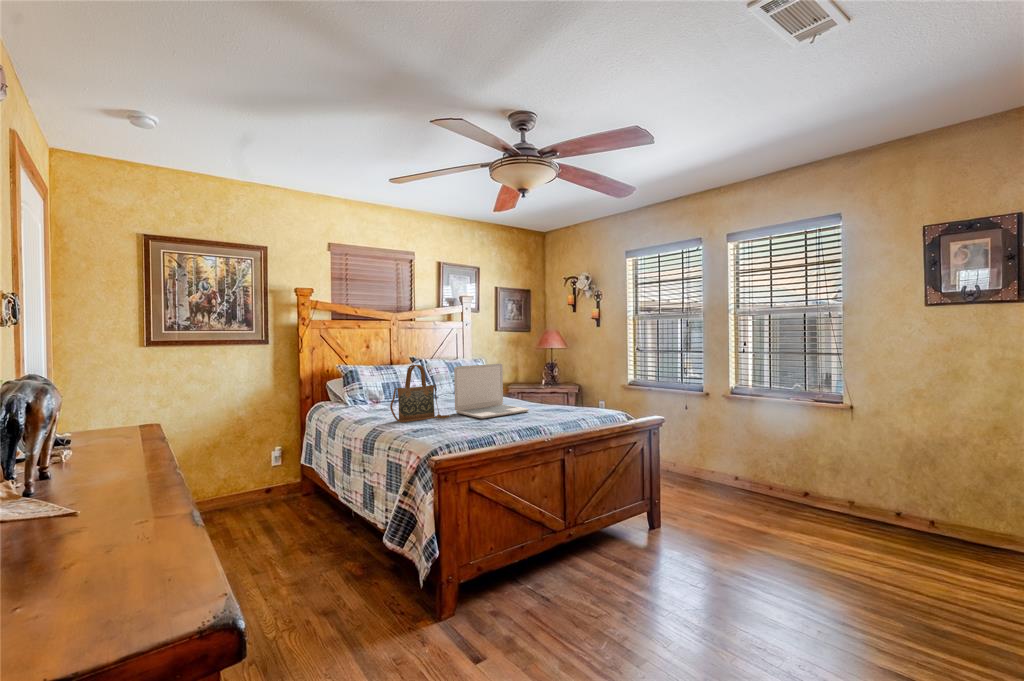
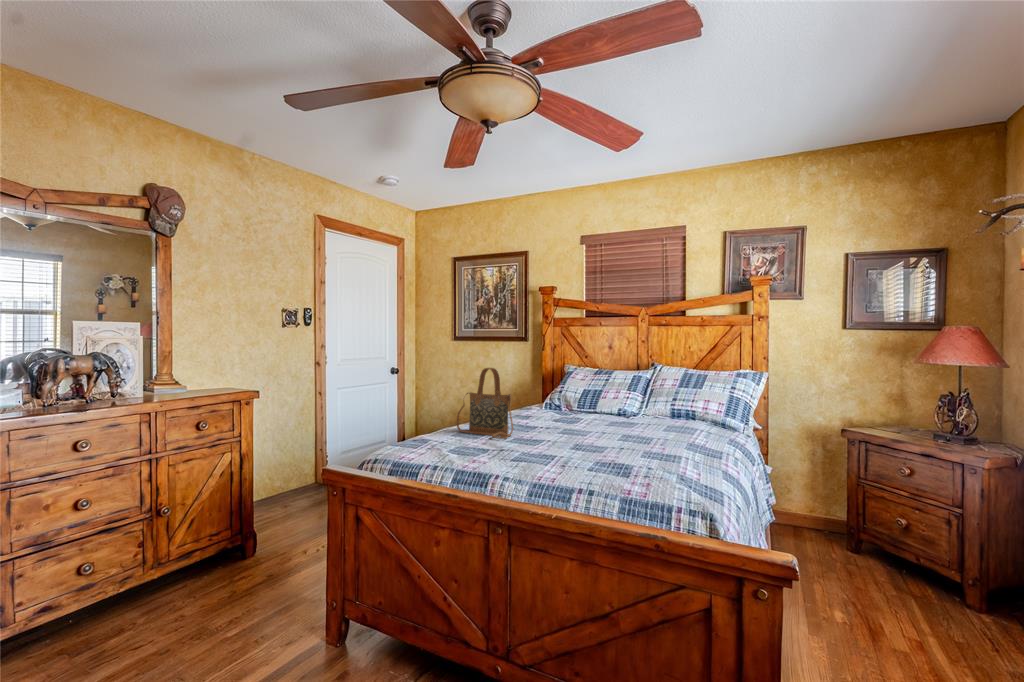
laptop: present [454,364,529,419] -> none [513,375,618,458]

